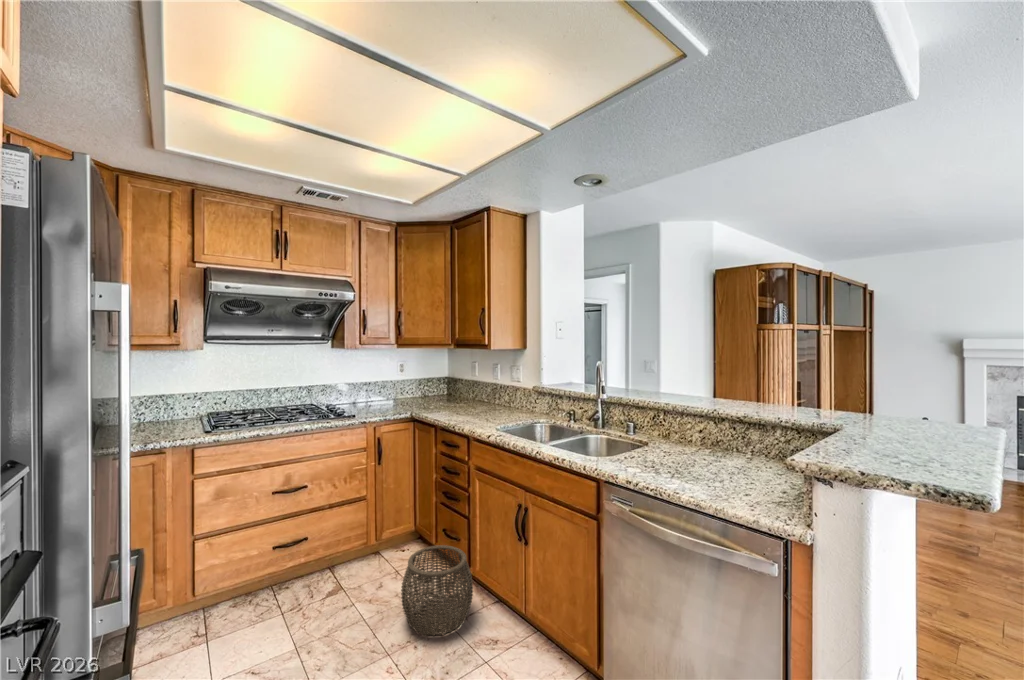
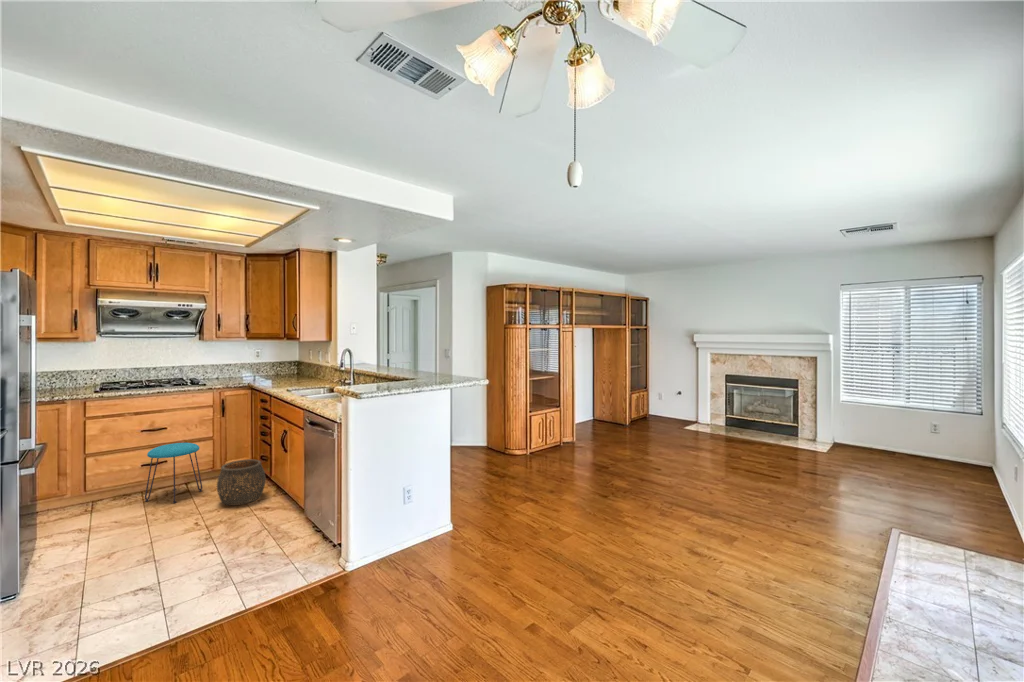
stool: none [283,512,362,623] -> present [145,443,202,503]

